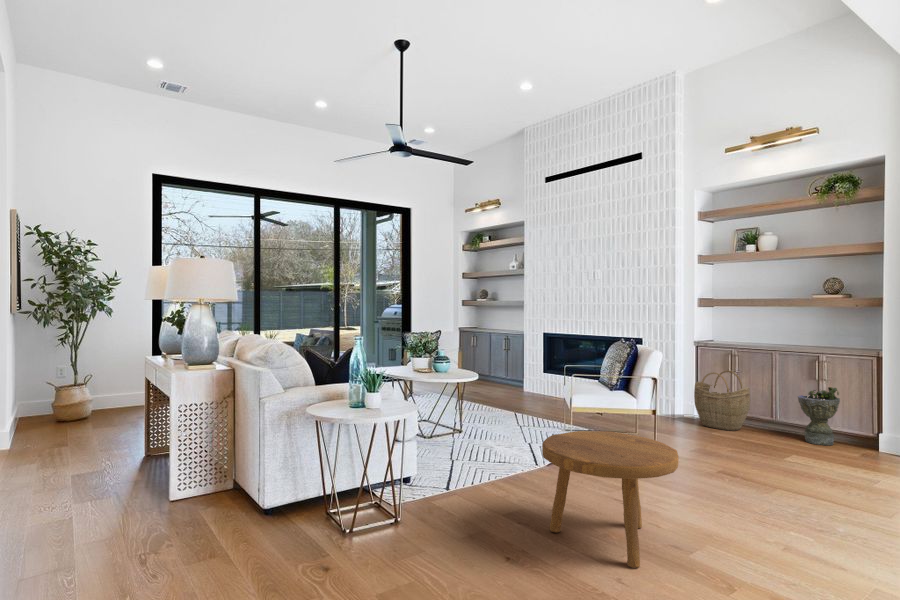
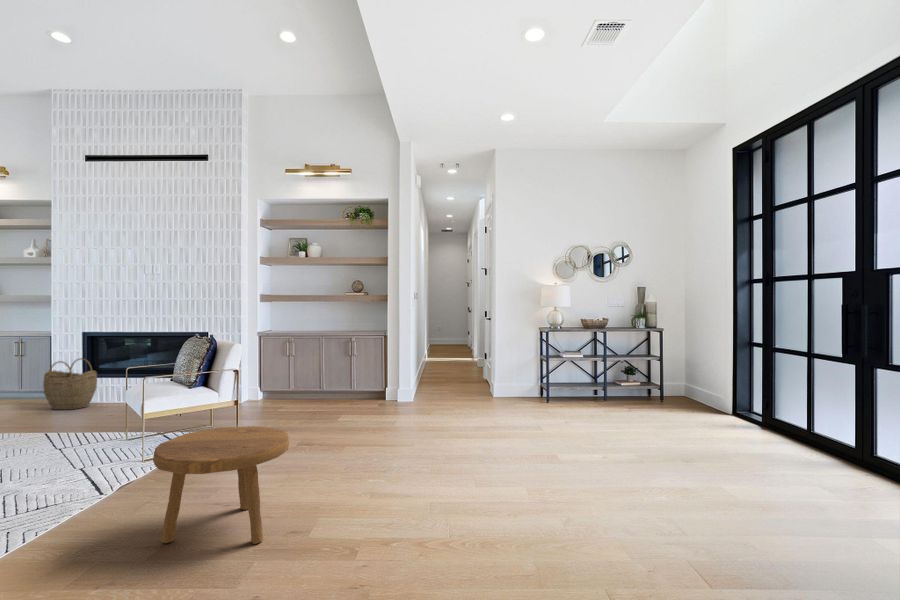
woven basket: present [694,371,750,431] -> present [43,358,97,410]
planter: present [798,387,840,445] -> none [338,362,364,406]

